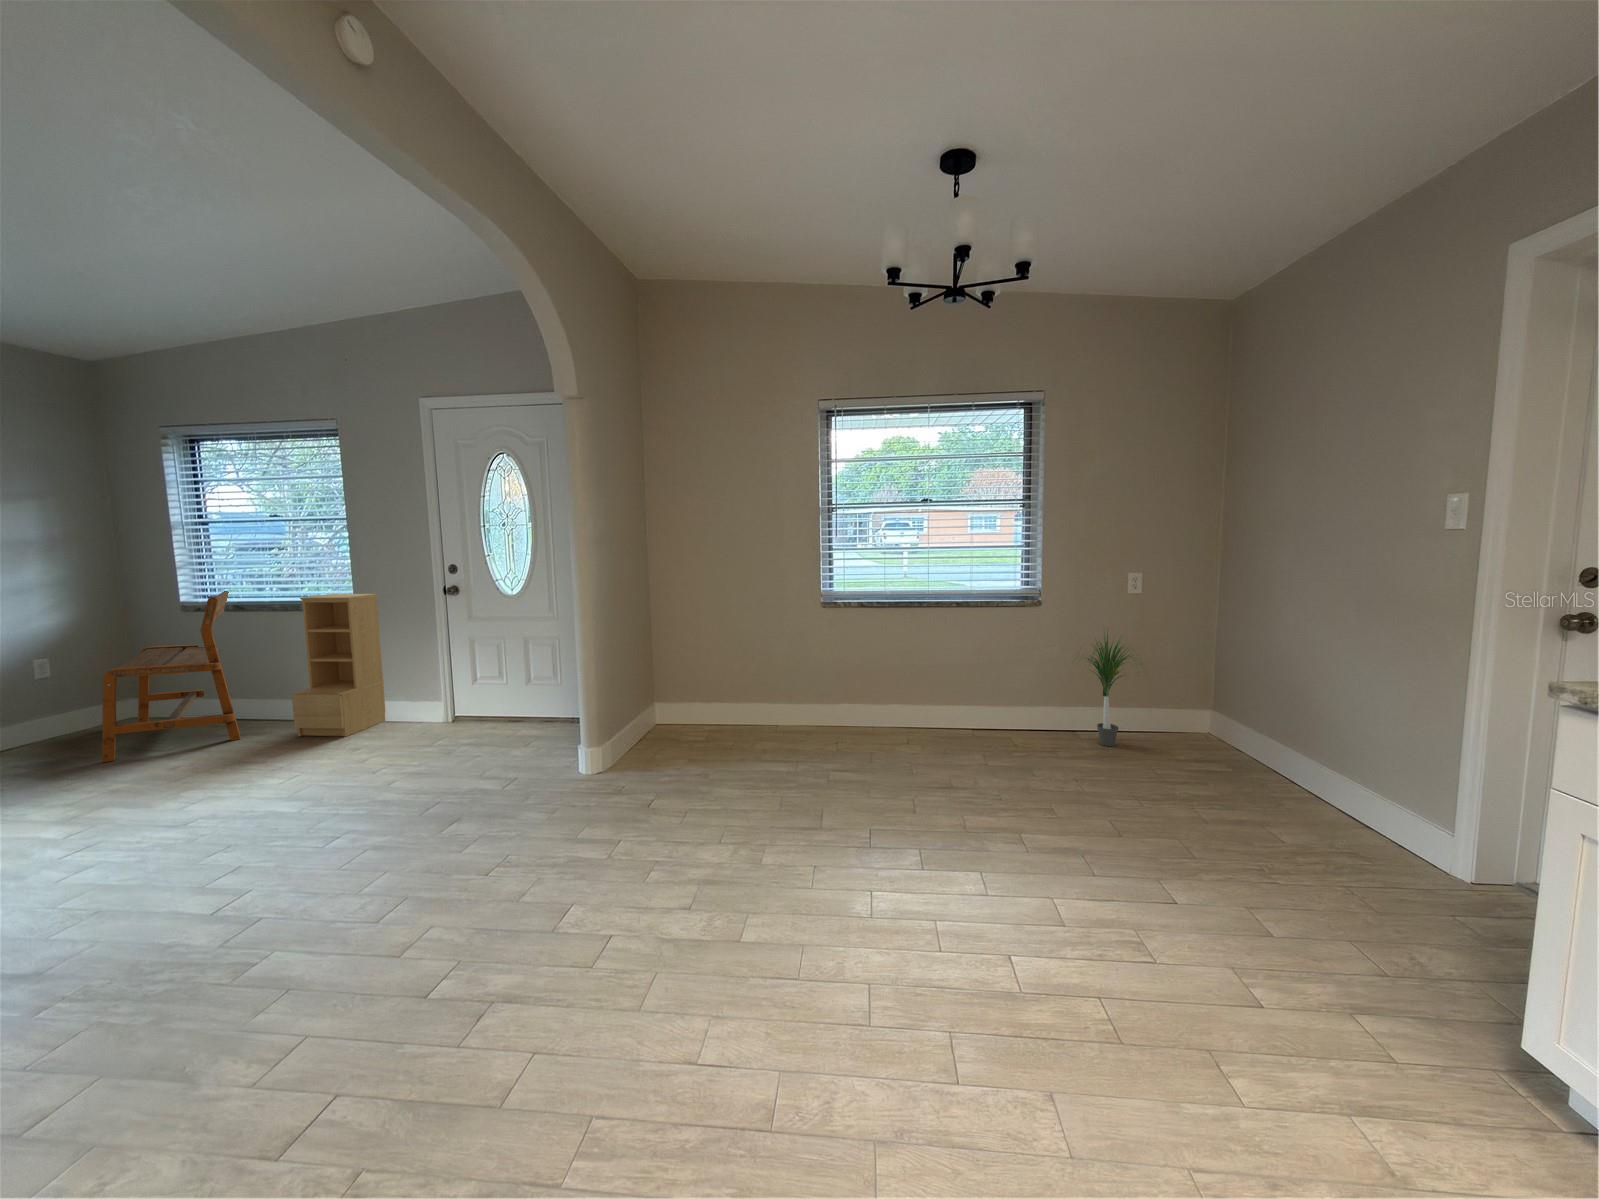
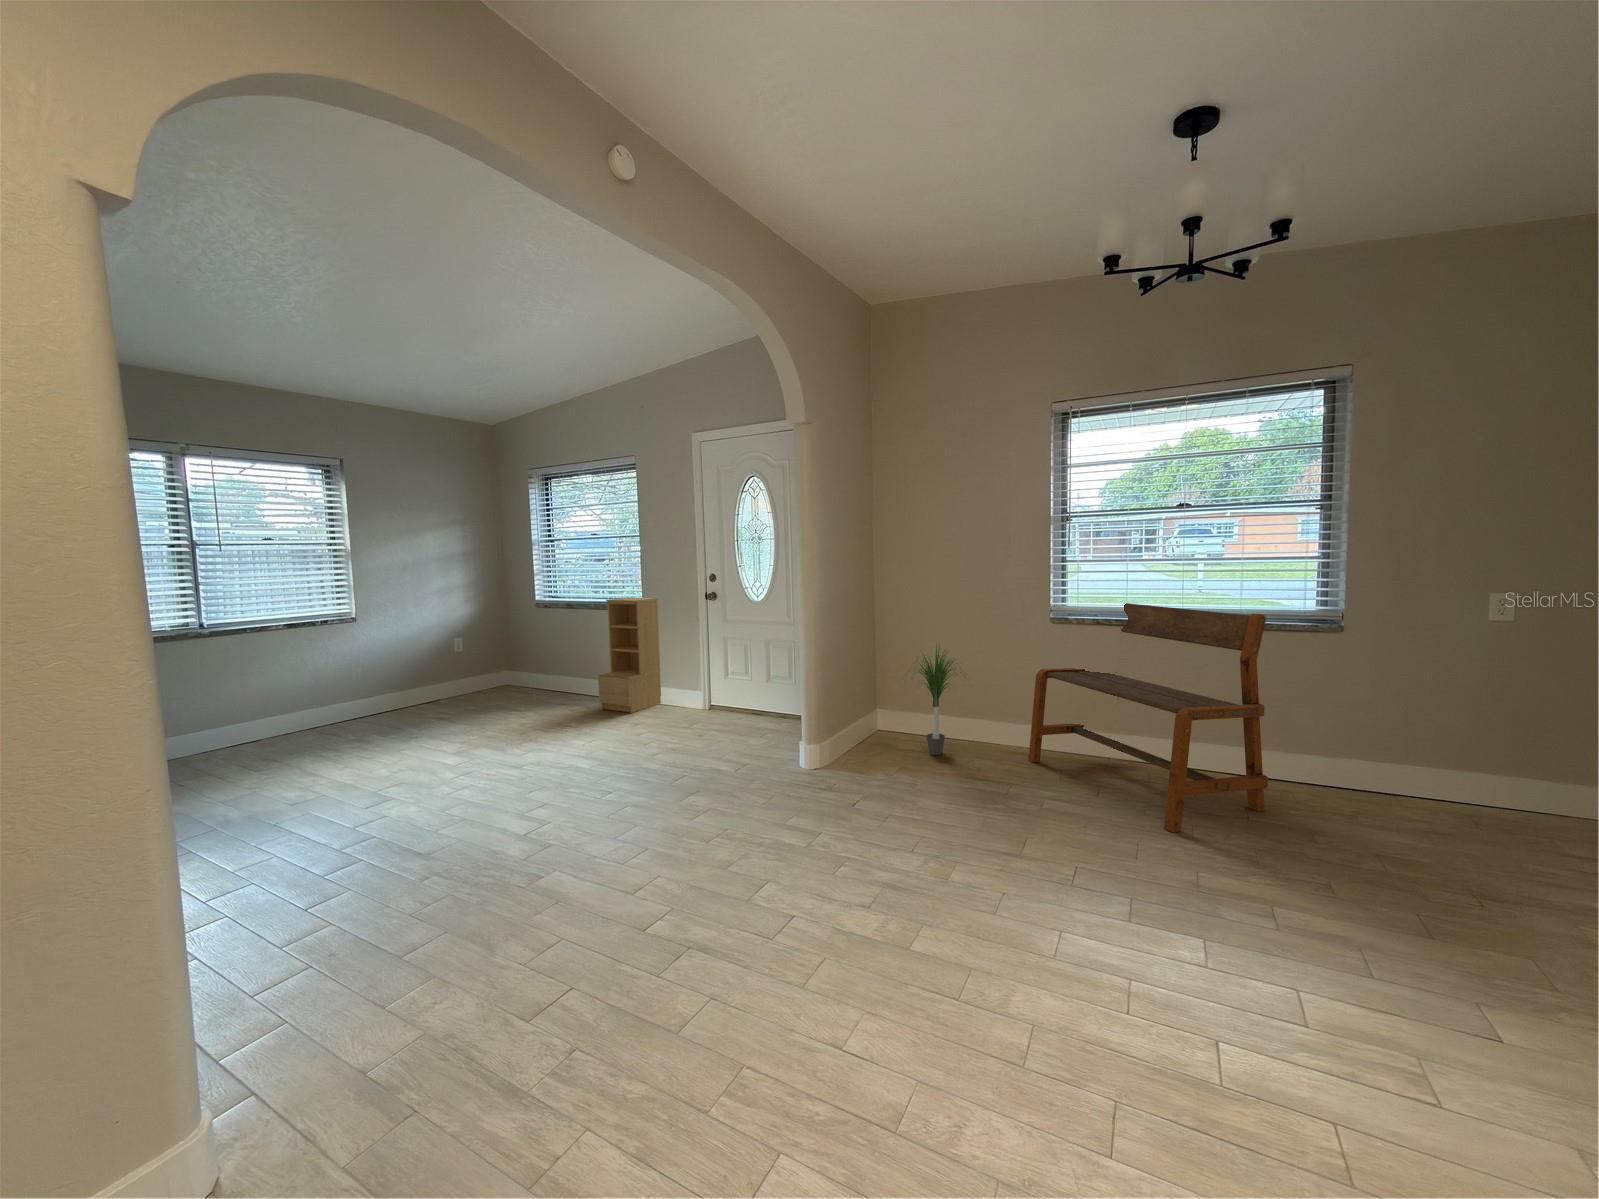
bench: present [102,591,241,762] -> present [1029,603,1268,833]
potted plant: present [1080,632,1142,746] -> present [907,646,962,755]

